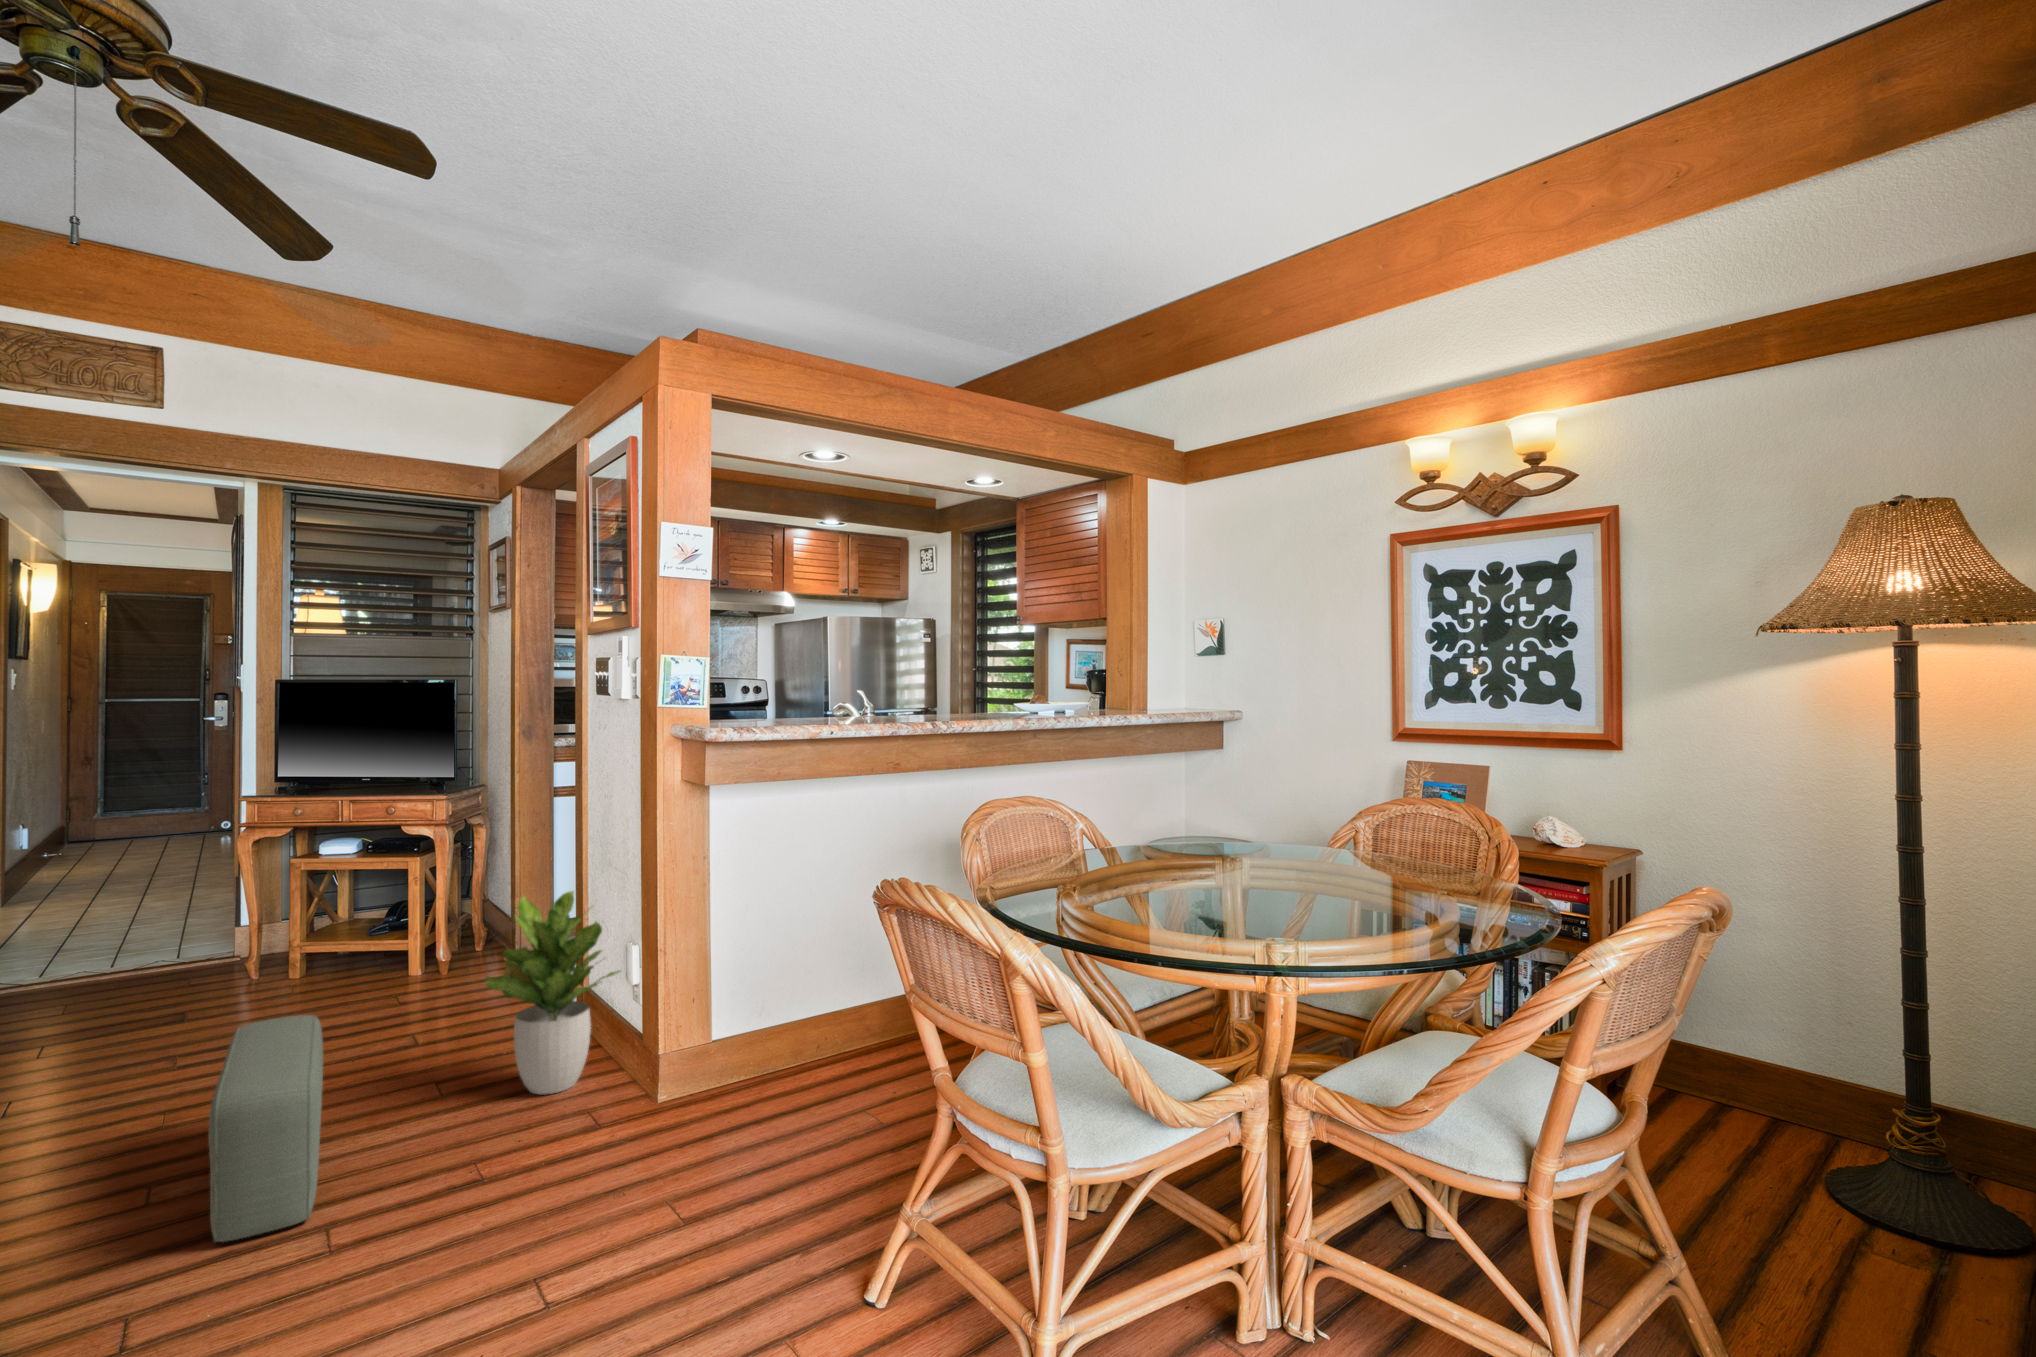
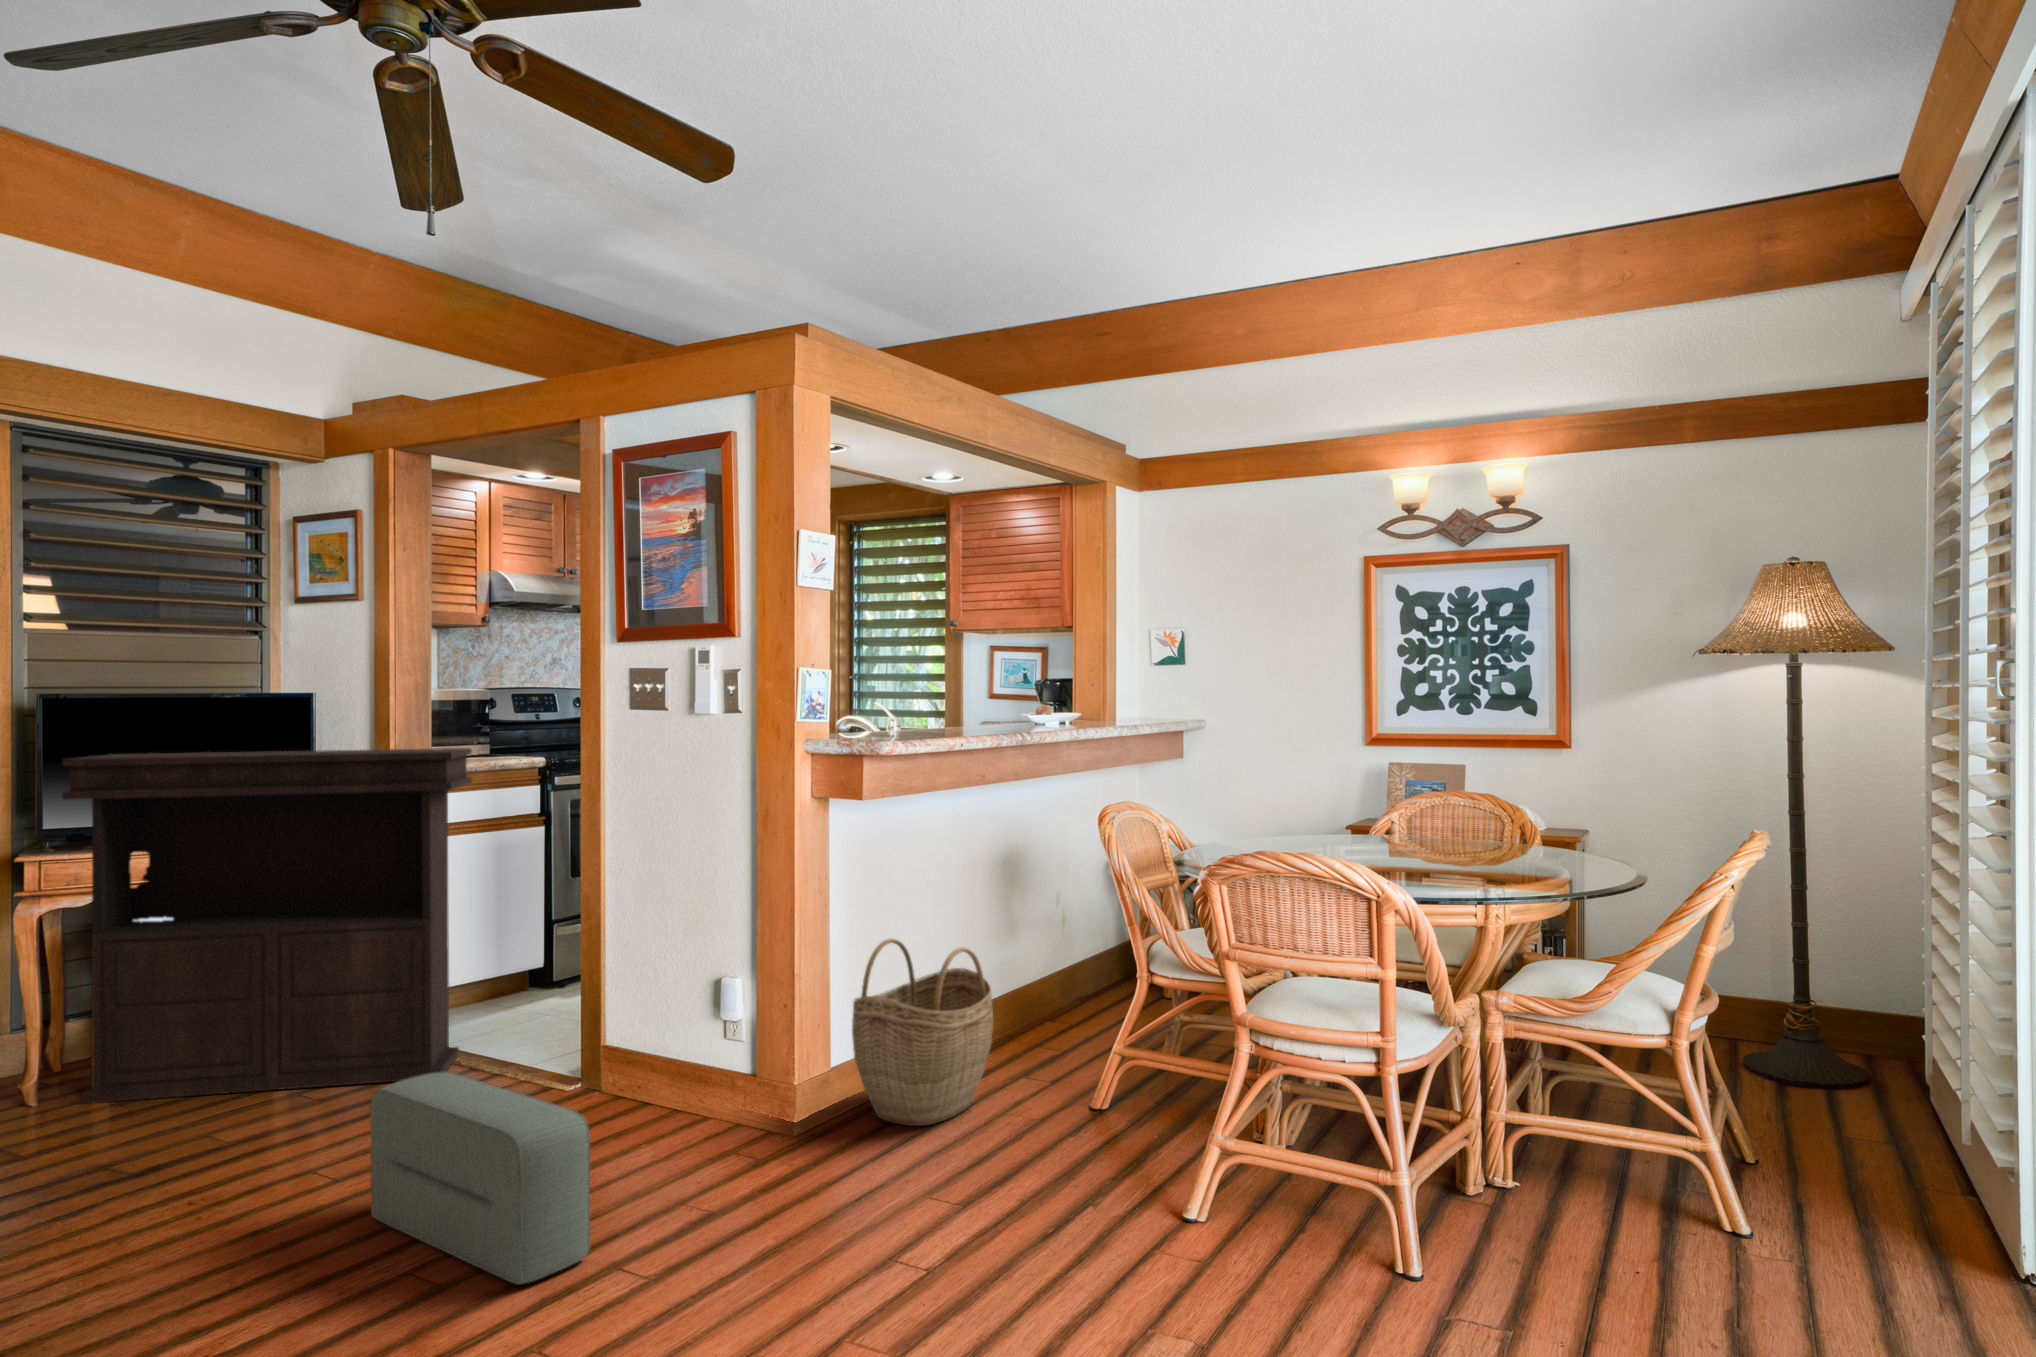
console table: none [225,724,536,1003] -> present [62,748,472,1104]
potted plant: present [484,891,620,1094] -> none [584,921,730,1142]
woven basket: none [719,920,871,1115] -> present [852,939,993,1126]

